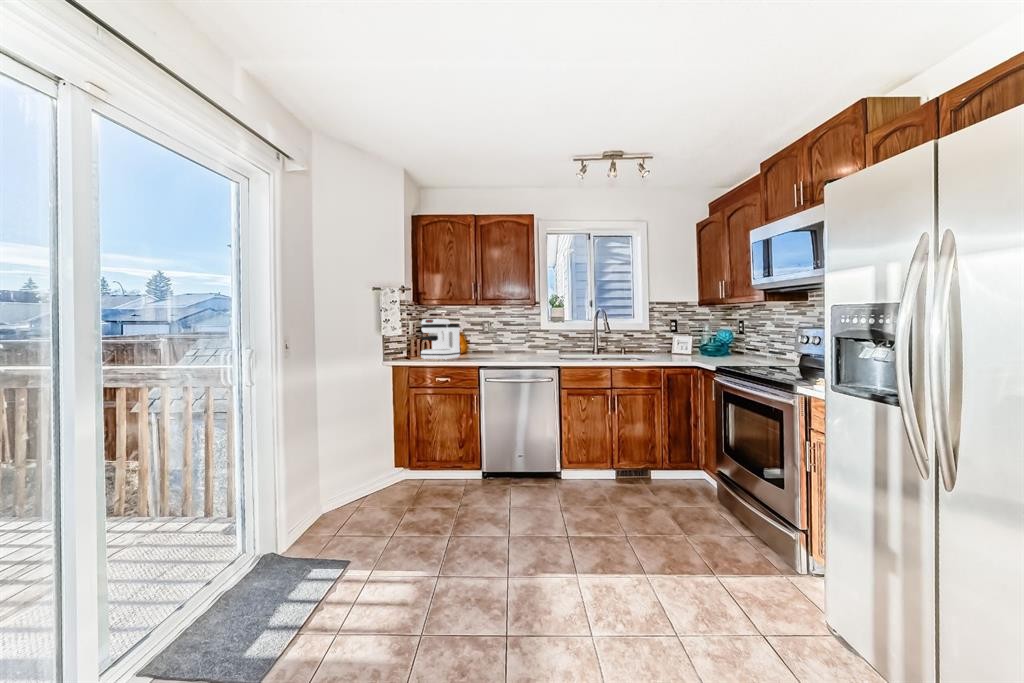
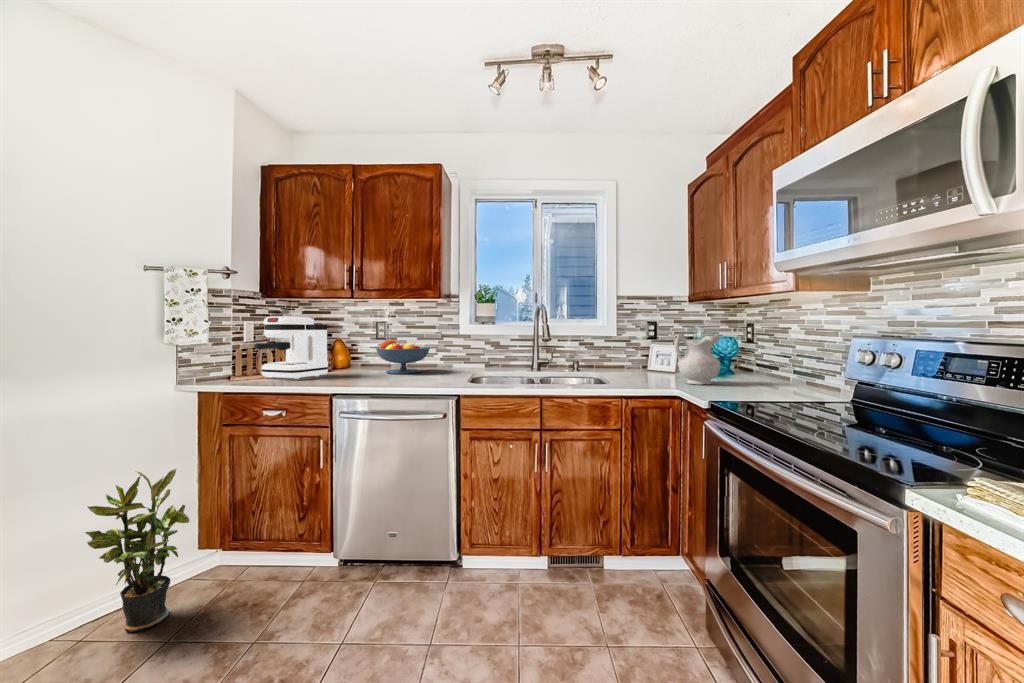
ceramic pitcher: none [692,327,722,359] -> present [674,334,720,385]
fruit bowl: none [487,334,523,357] -> present [376,340,430,374]
potted plant: none [357,411,403,504] -> present [85,469,189,632]

